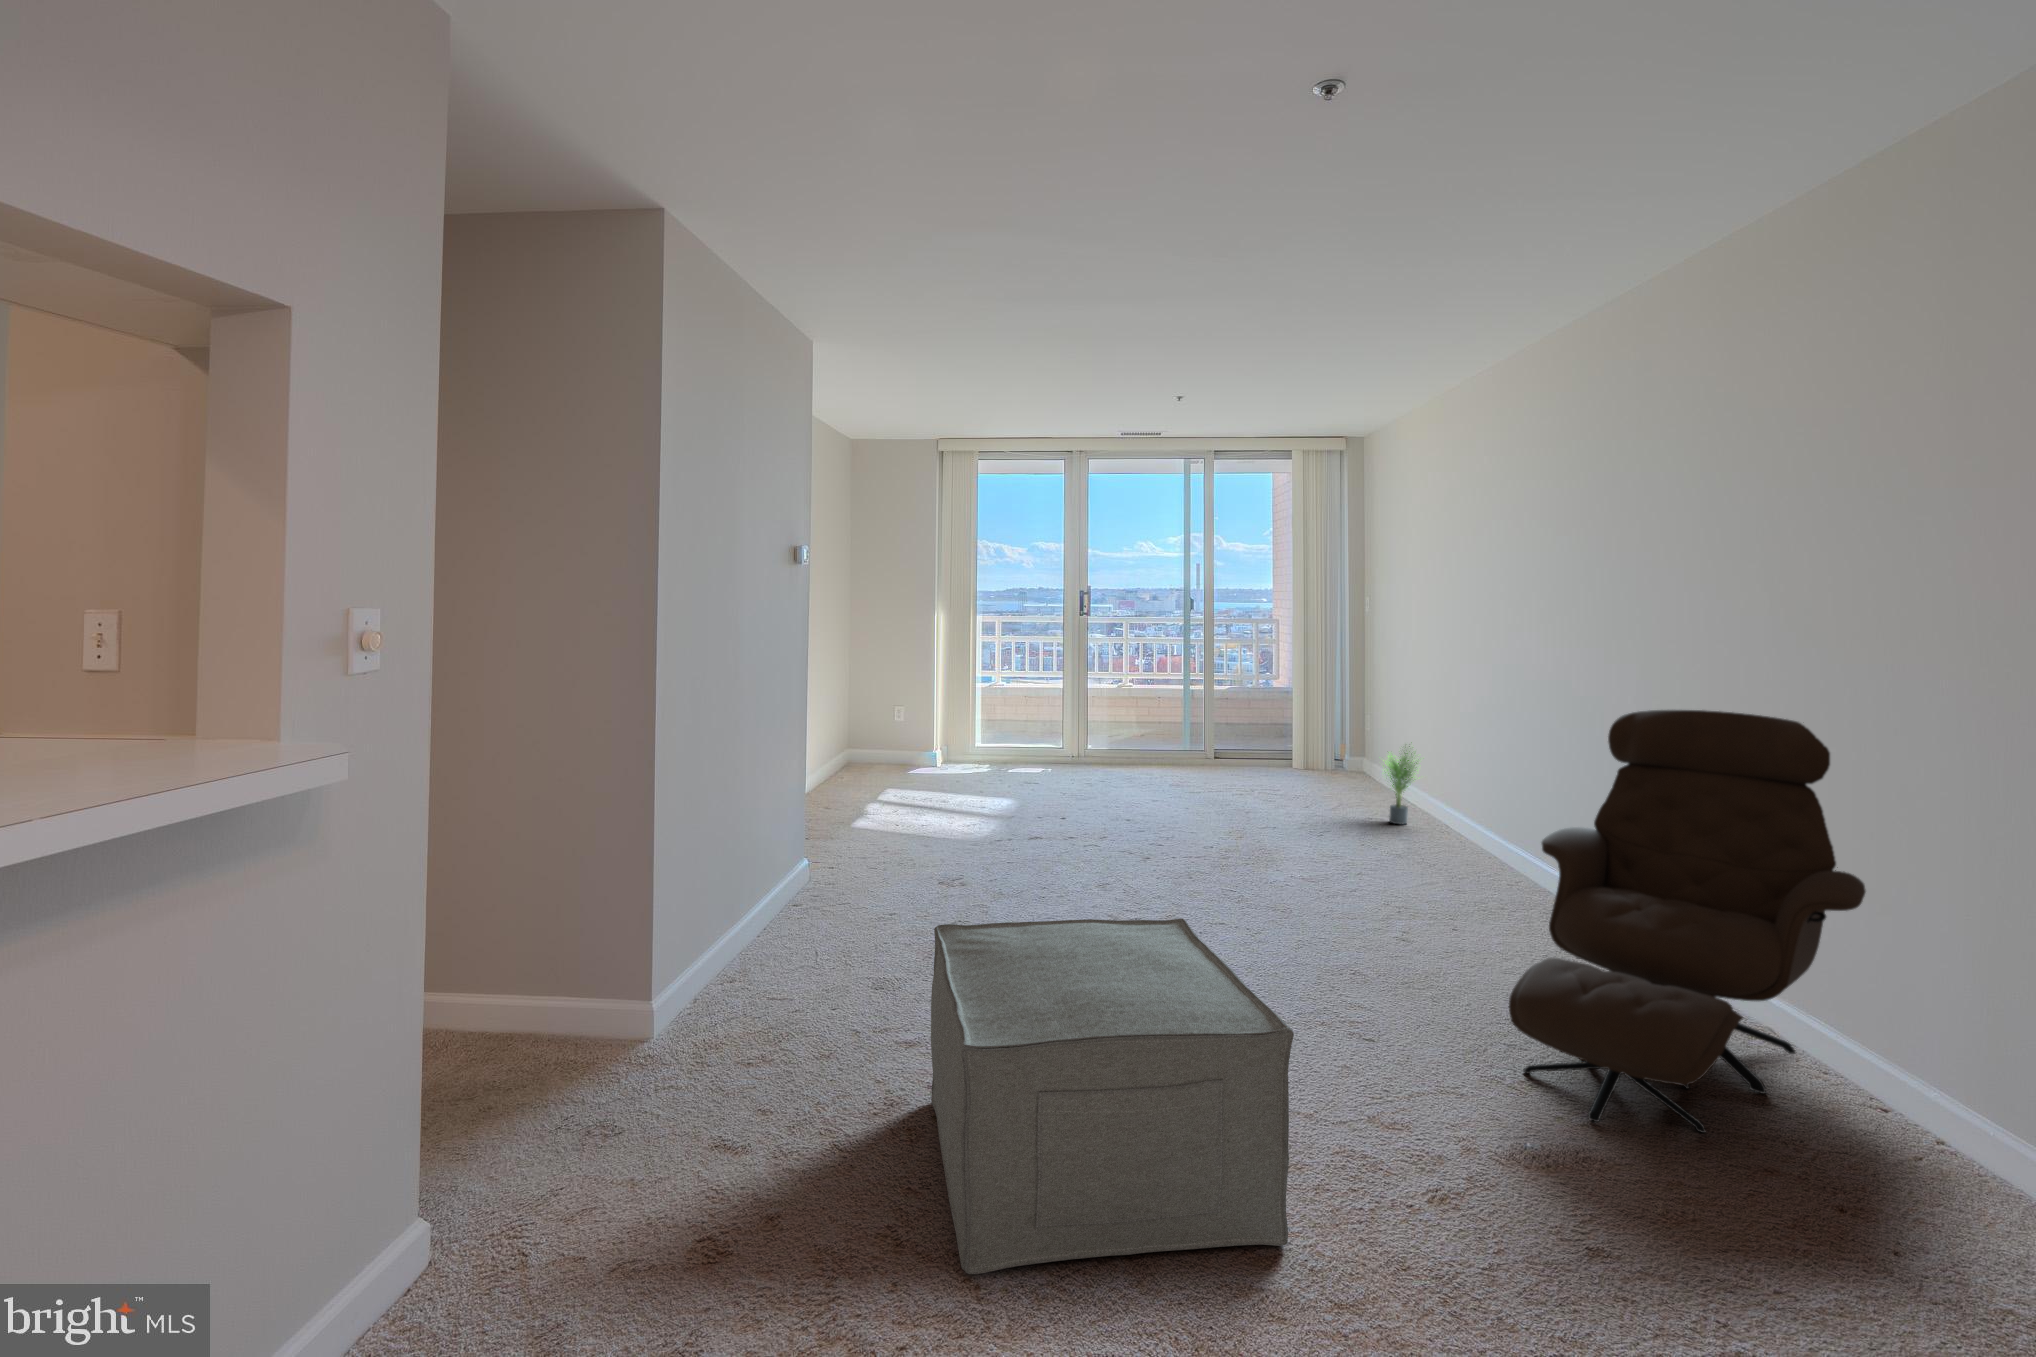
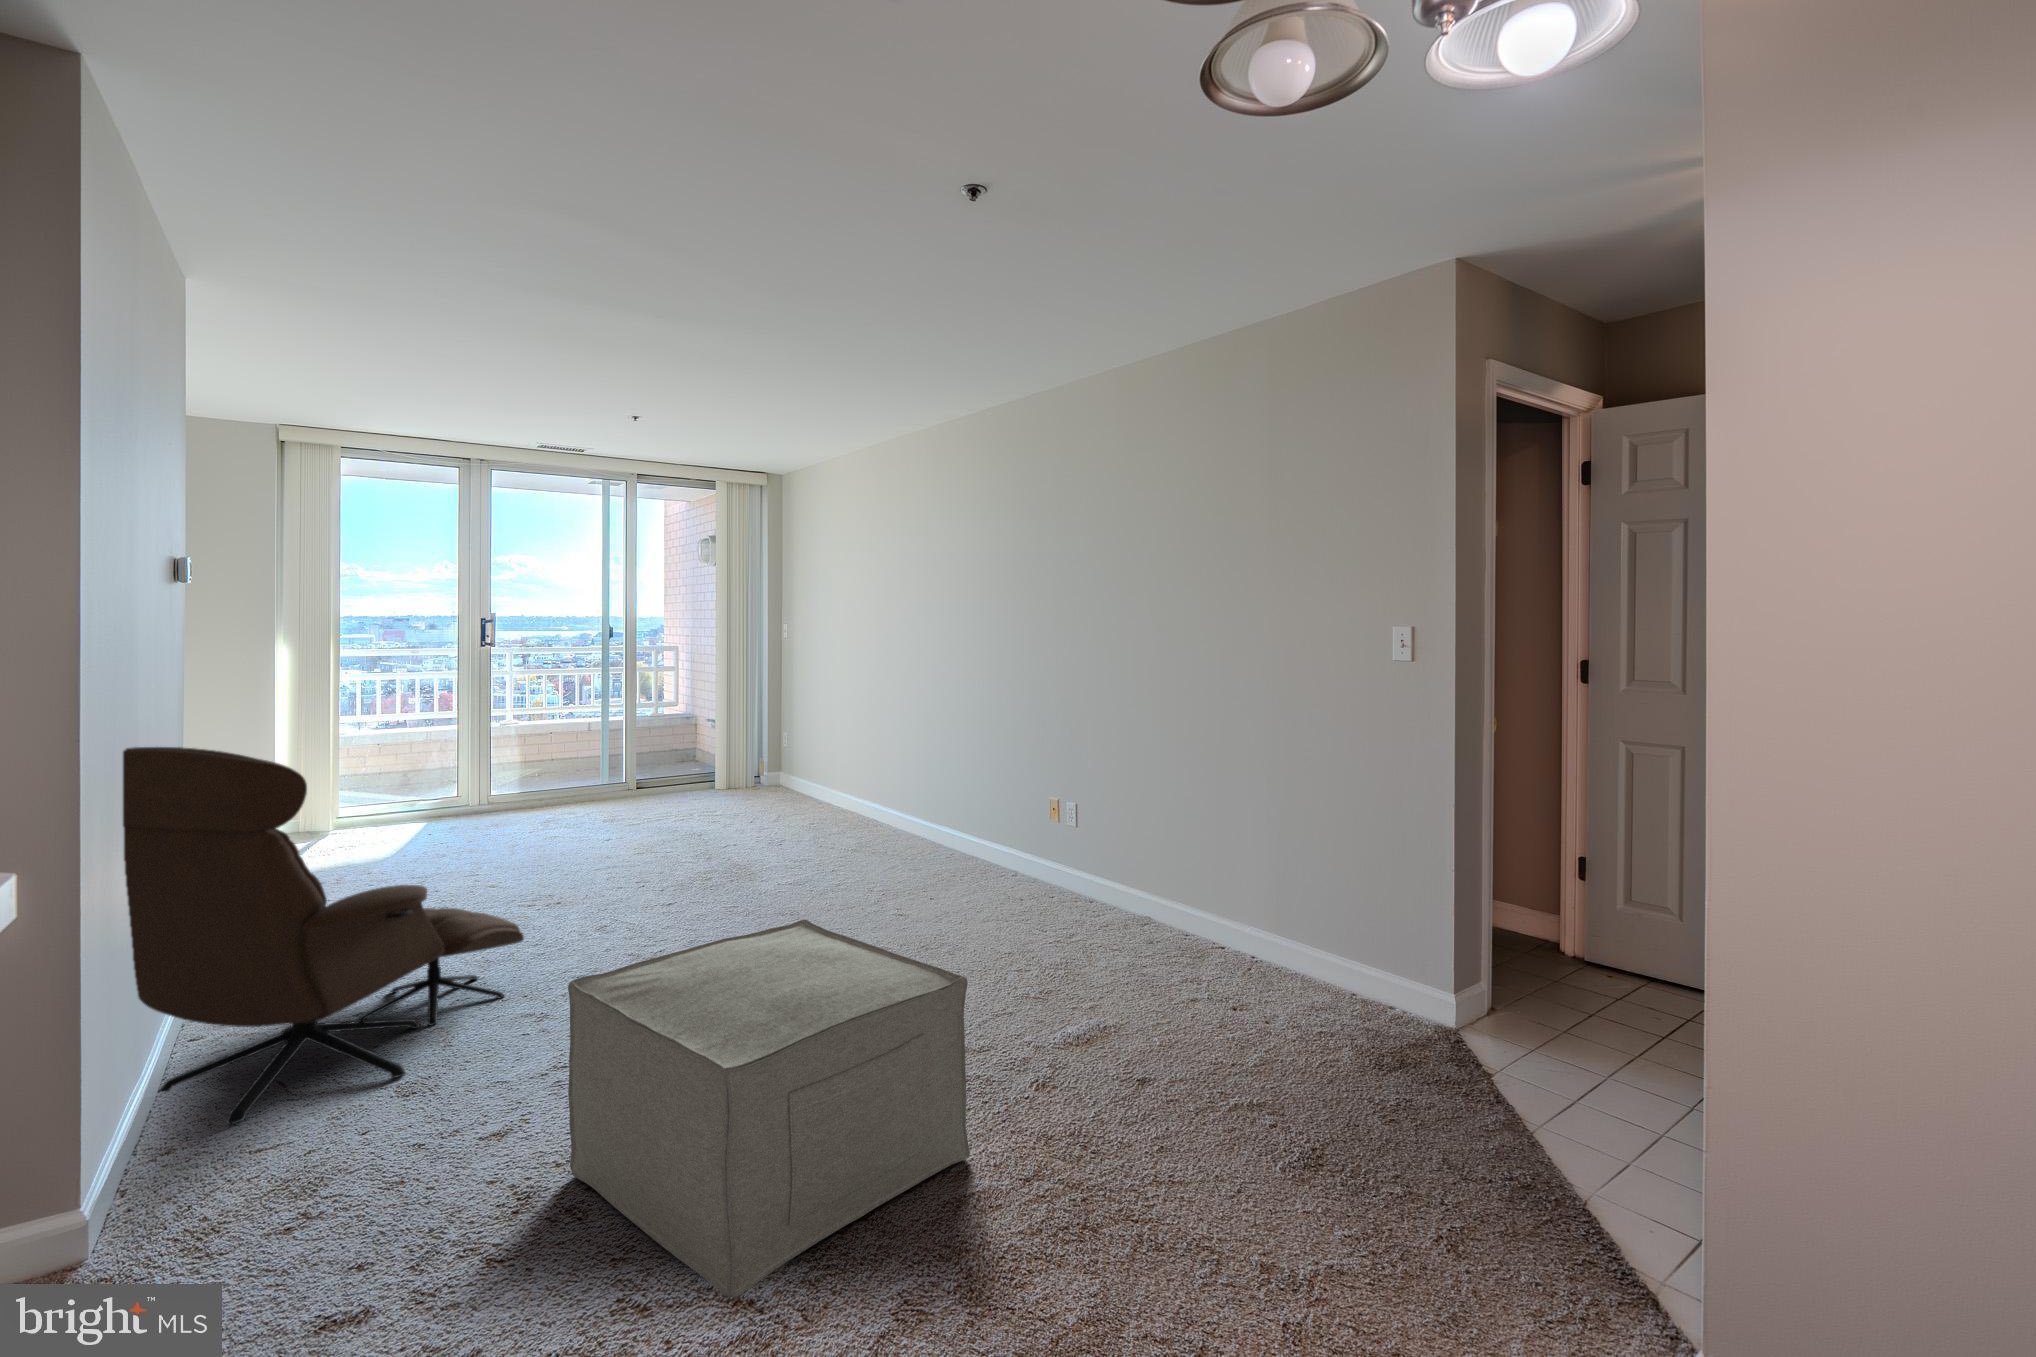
lounge chair: present [1509,710,1866,1133] -> present [123,747,524,1124]
potted plant: present [1383,746,1418,824] -> none [821,746,866,821]

